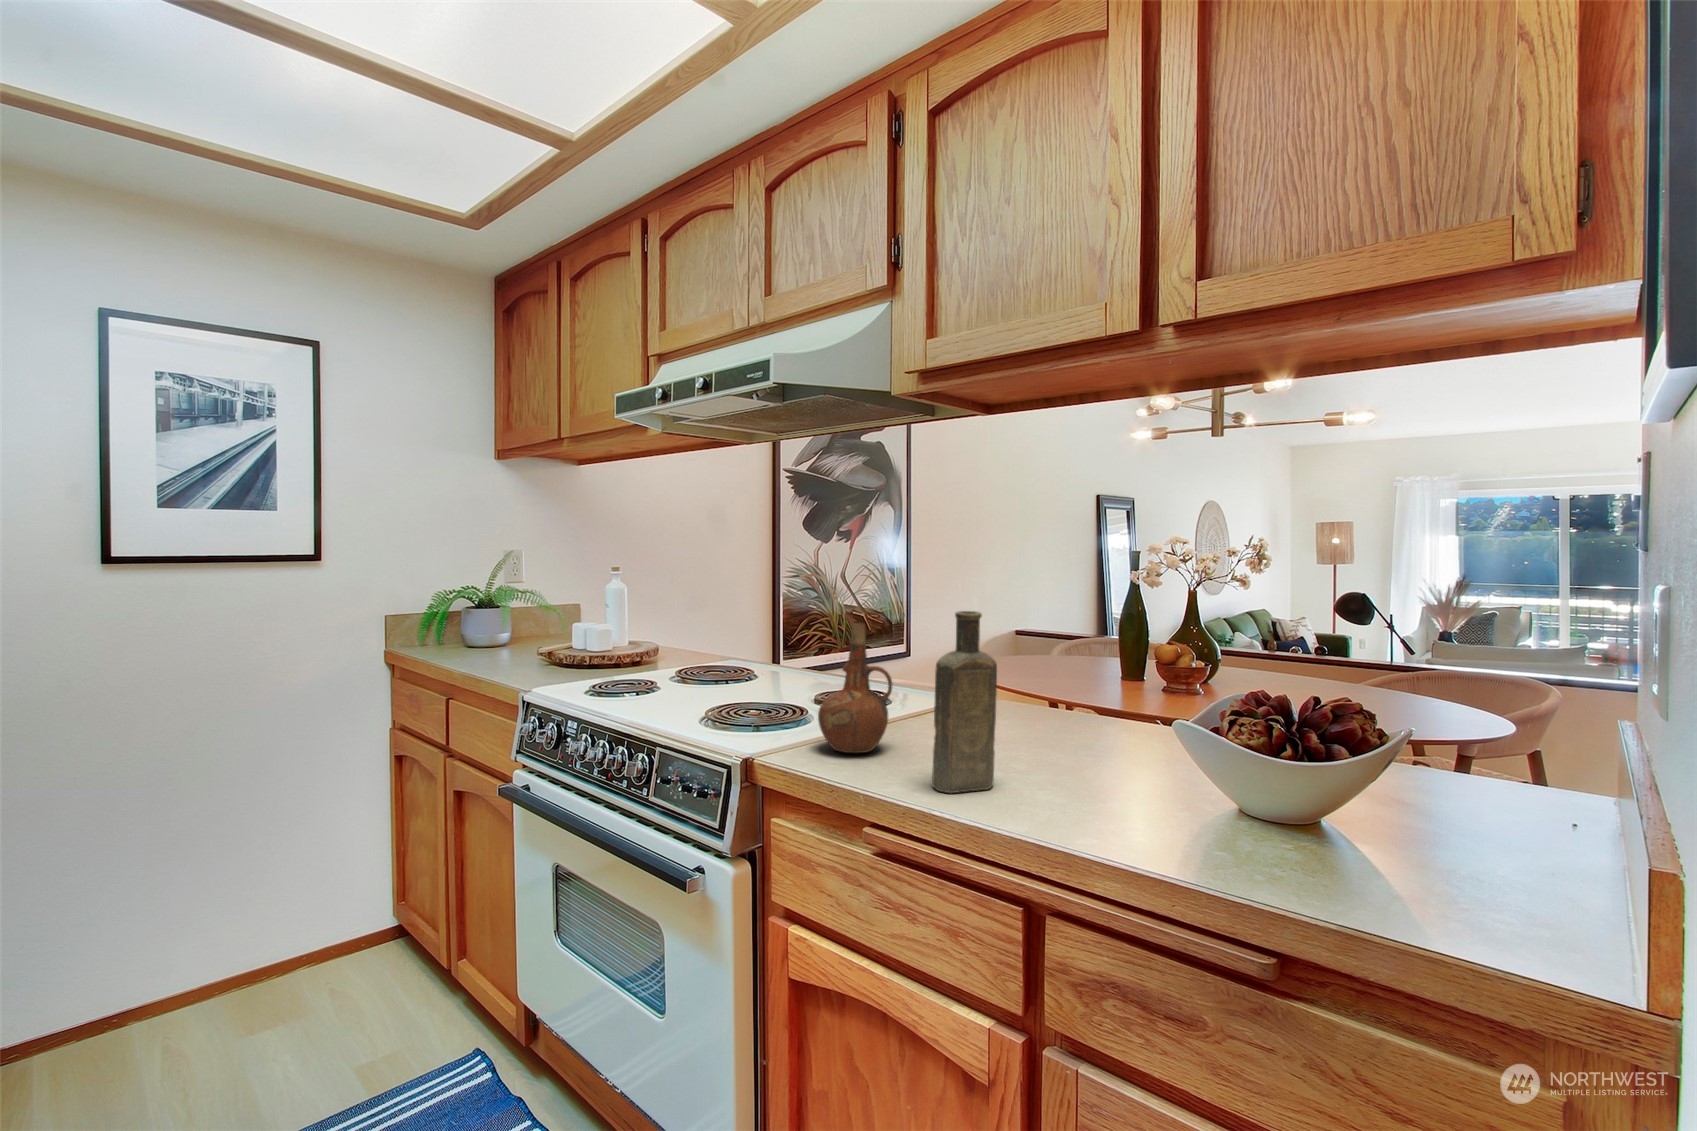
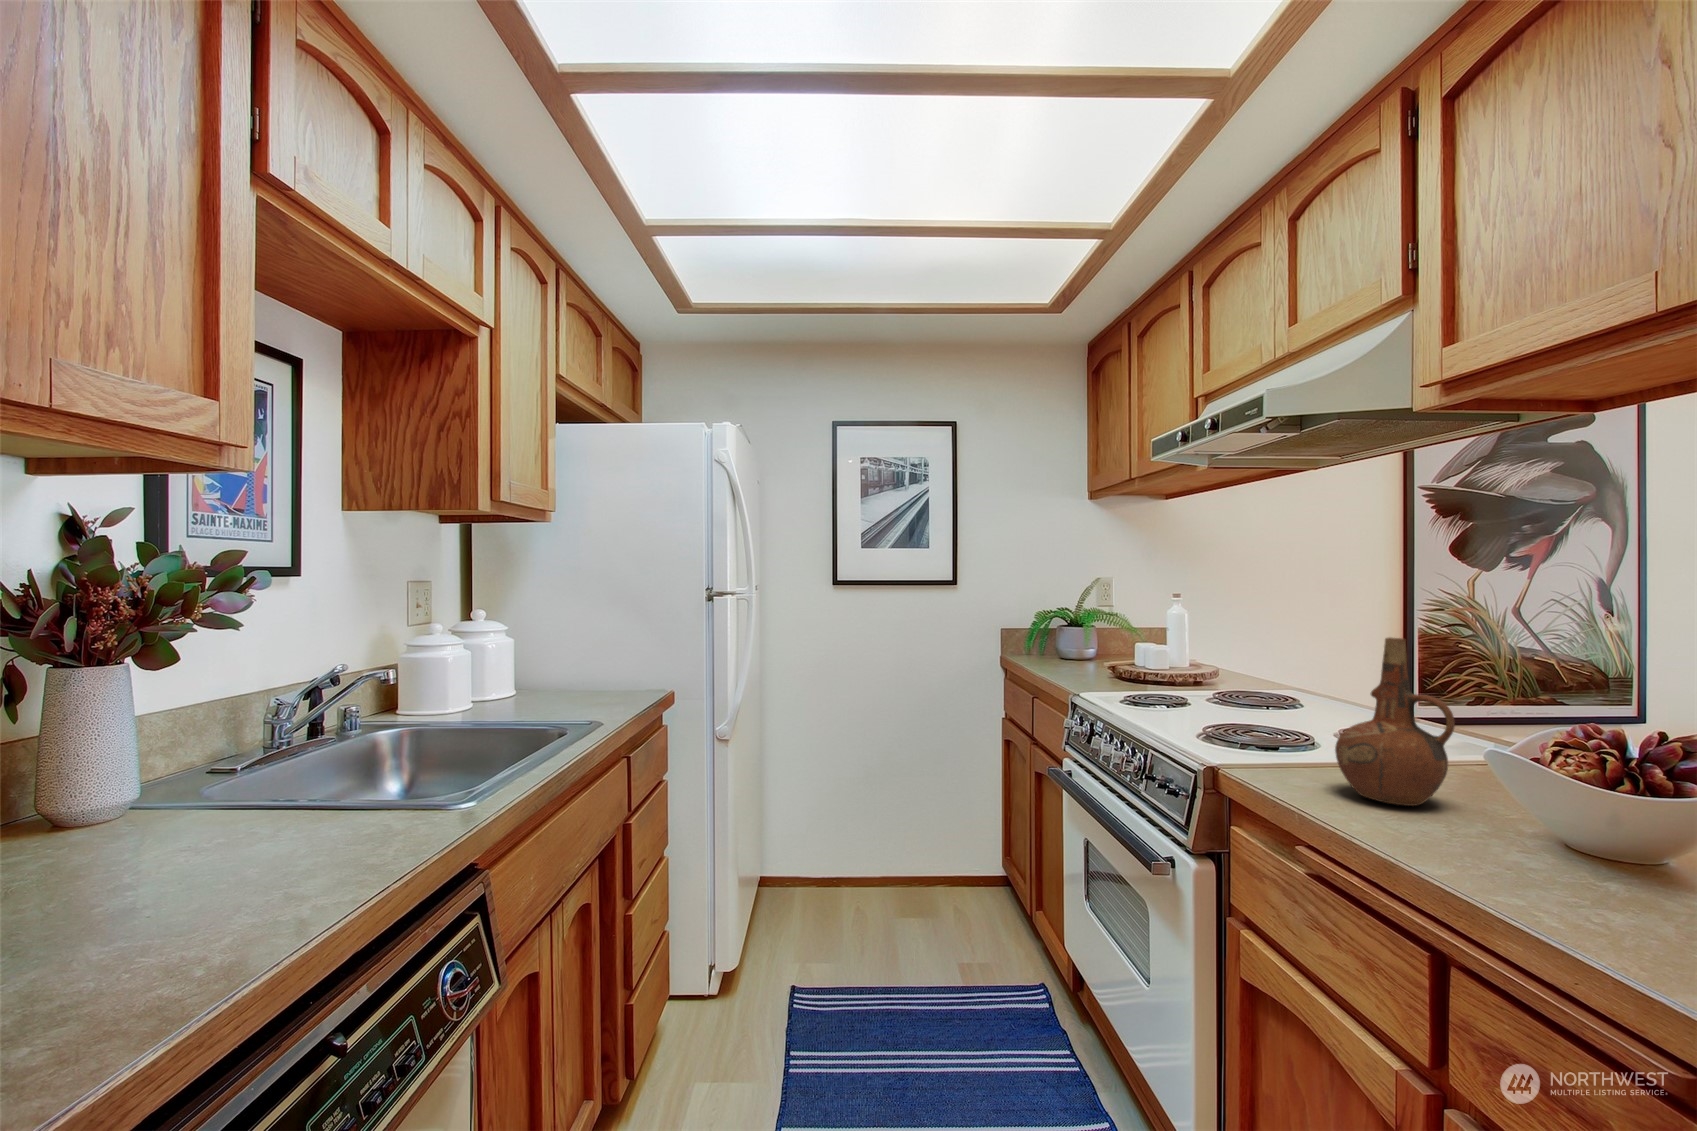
bottle: present [932,611,997,793] -> none [1459,616,1615,896]

